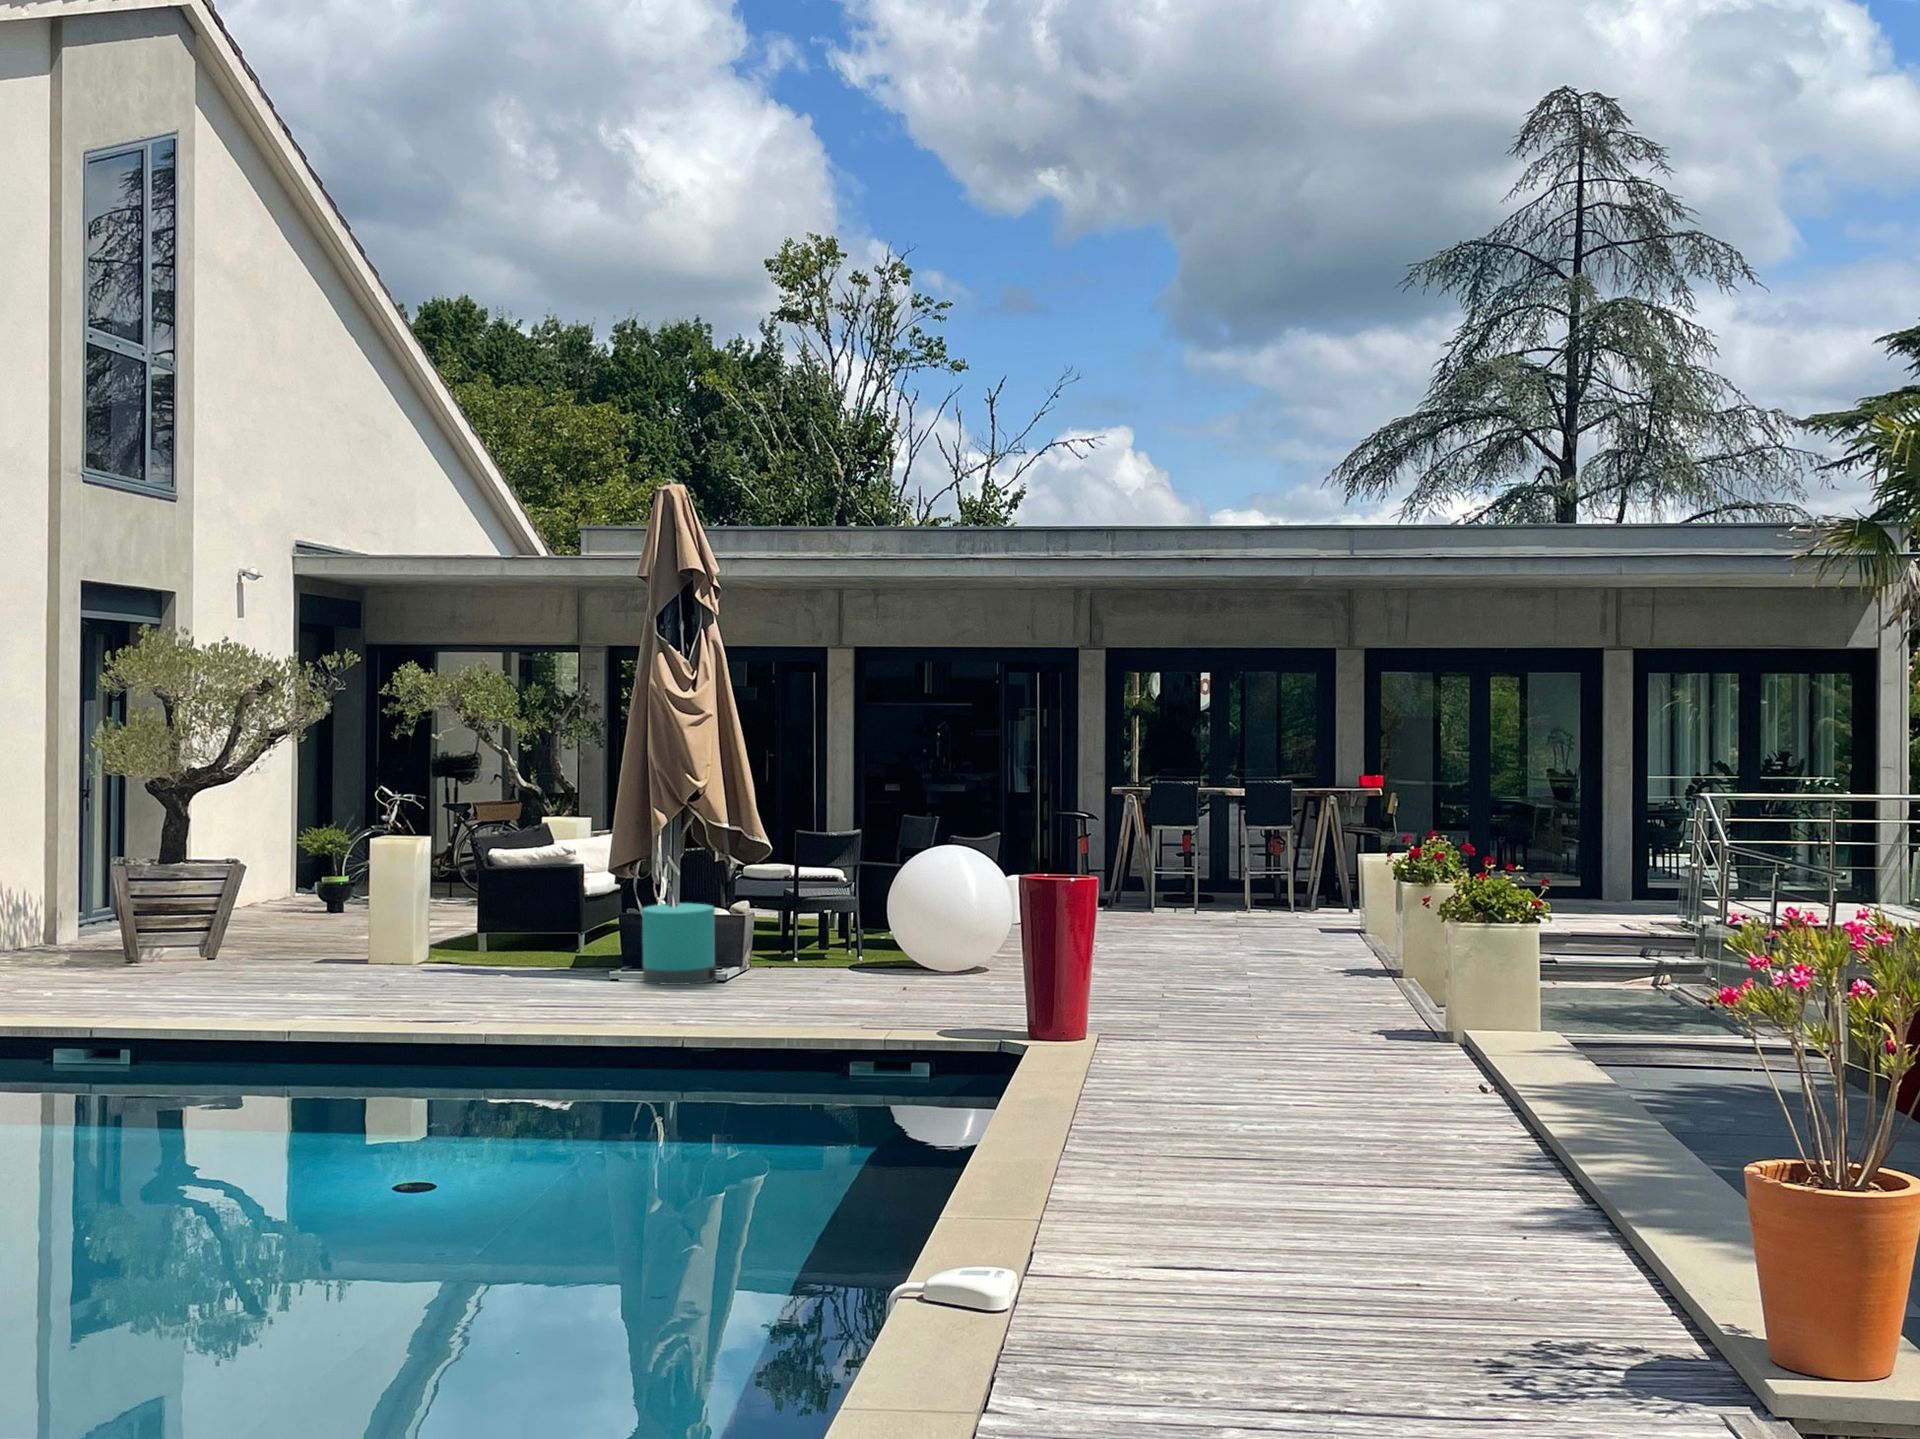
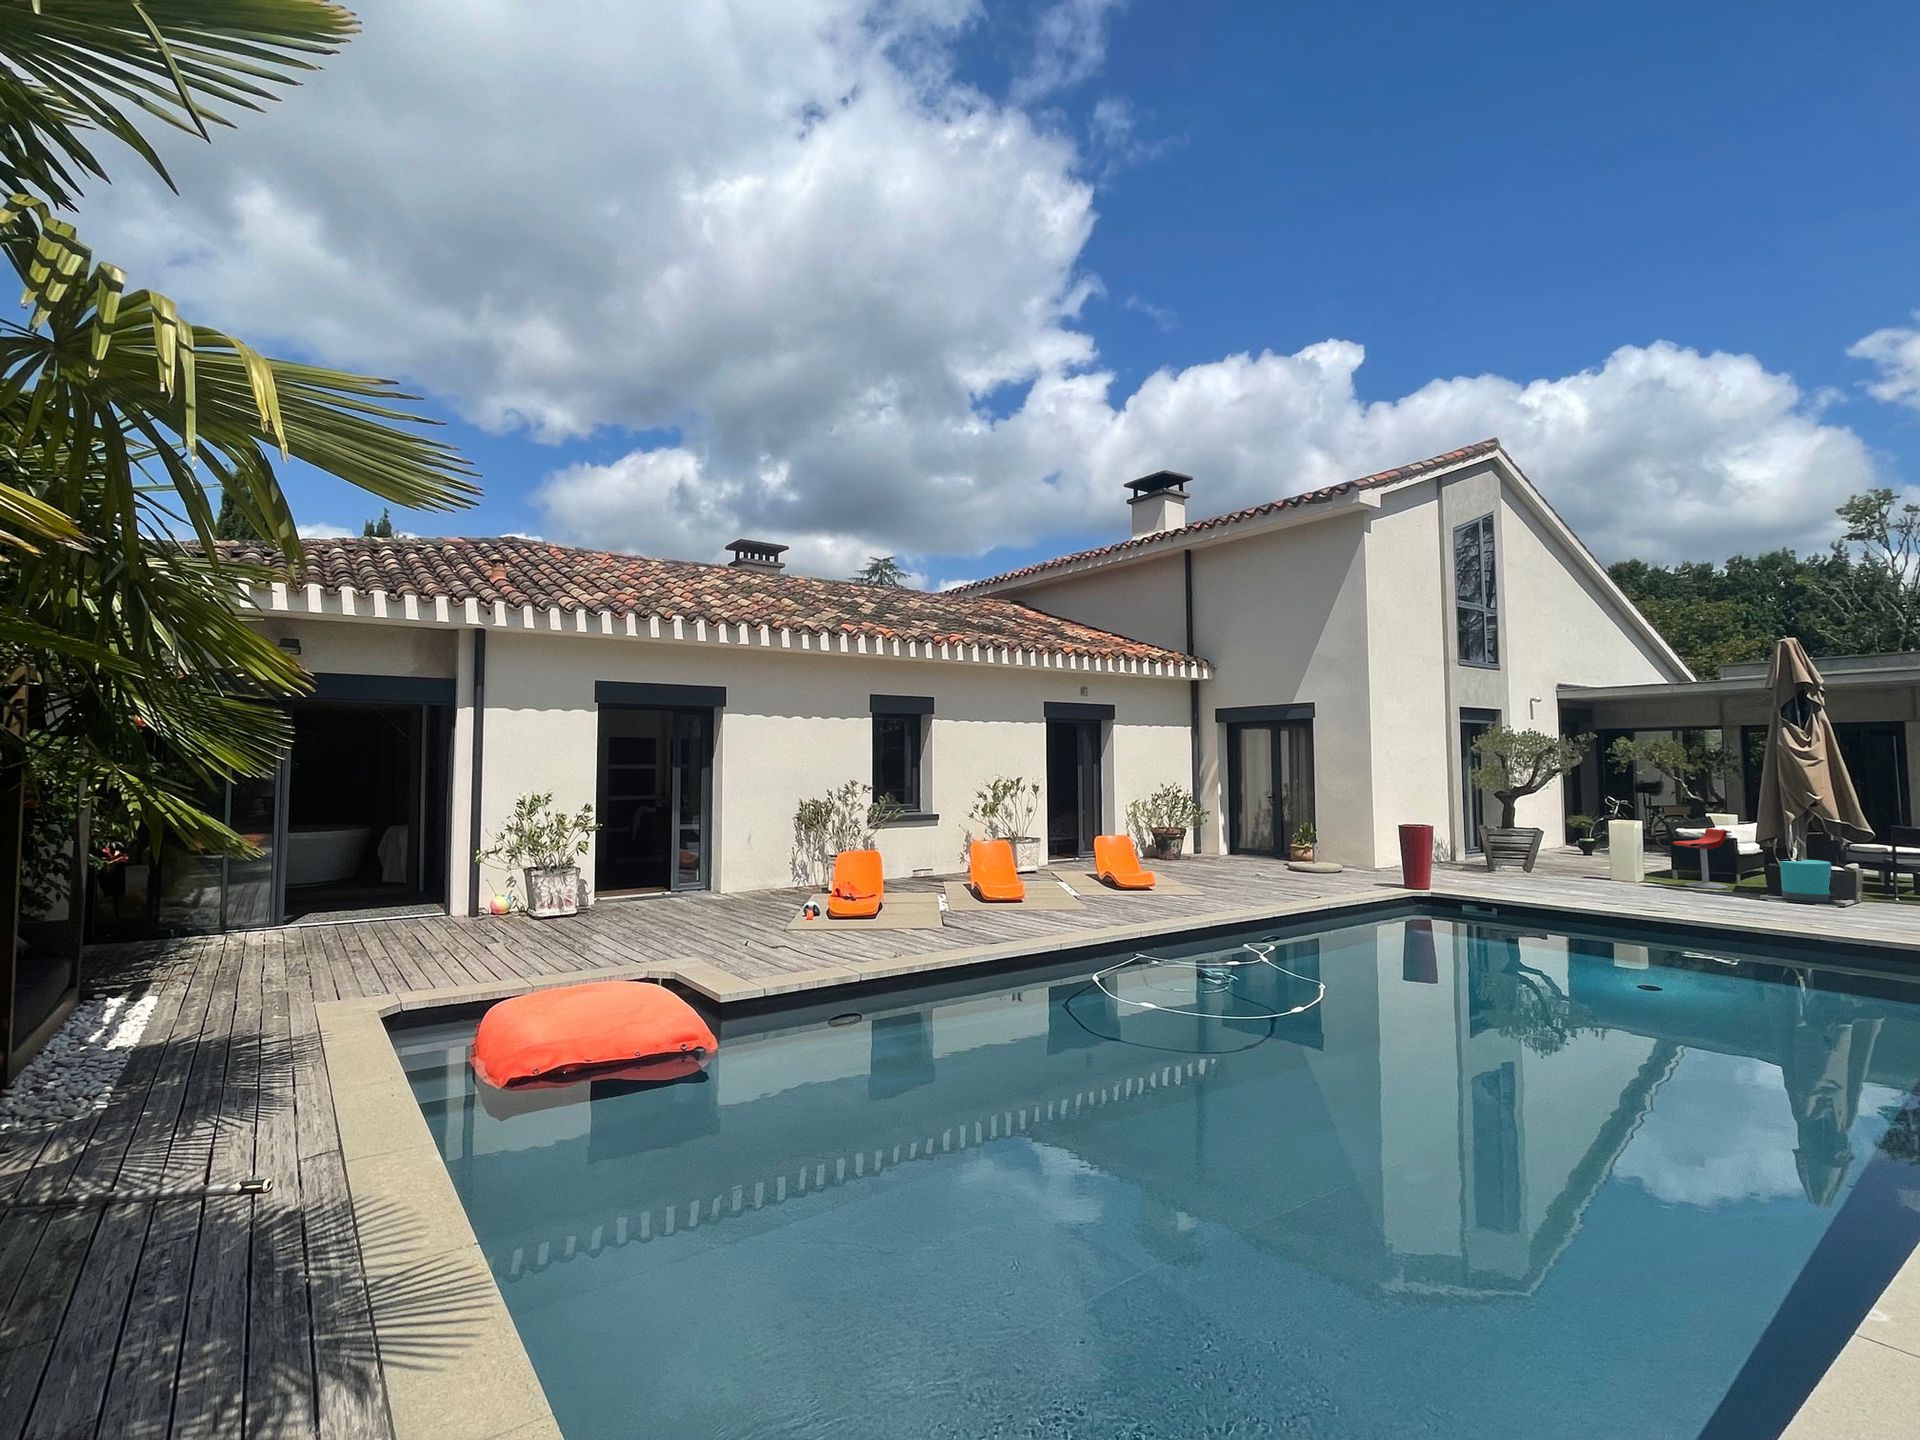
stool: none [476,849,565,972] -> present [1673,828,1727,888]

